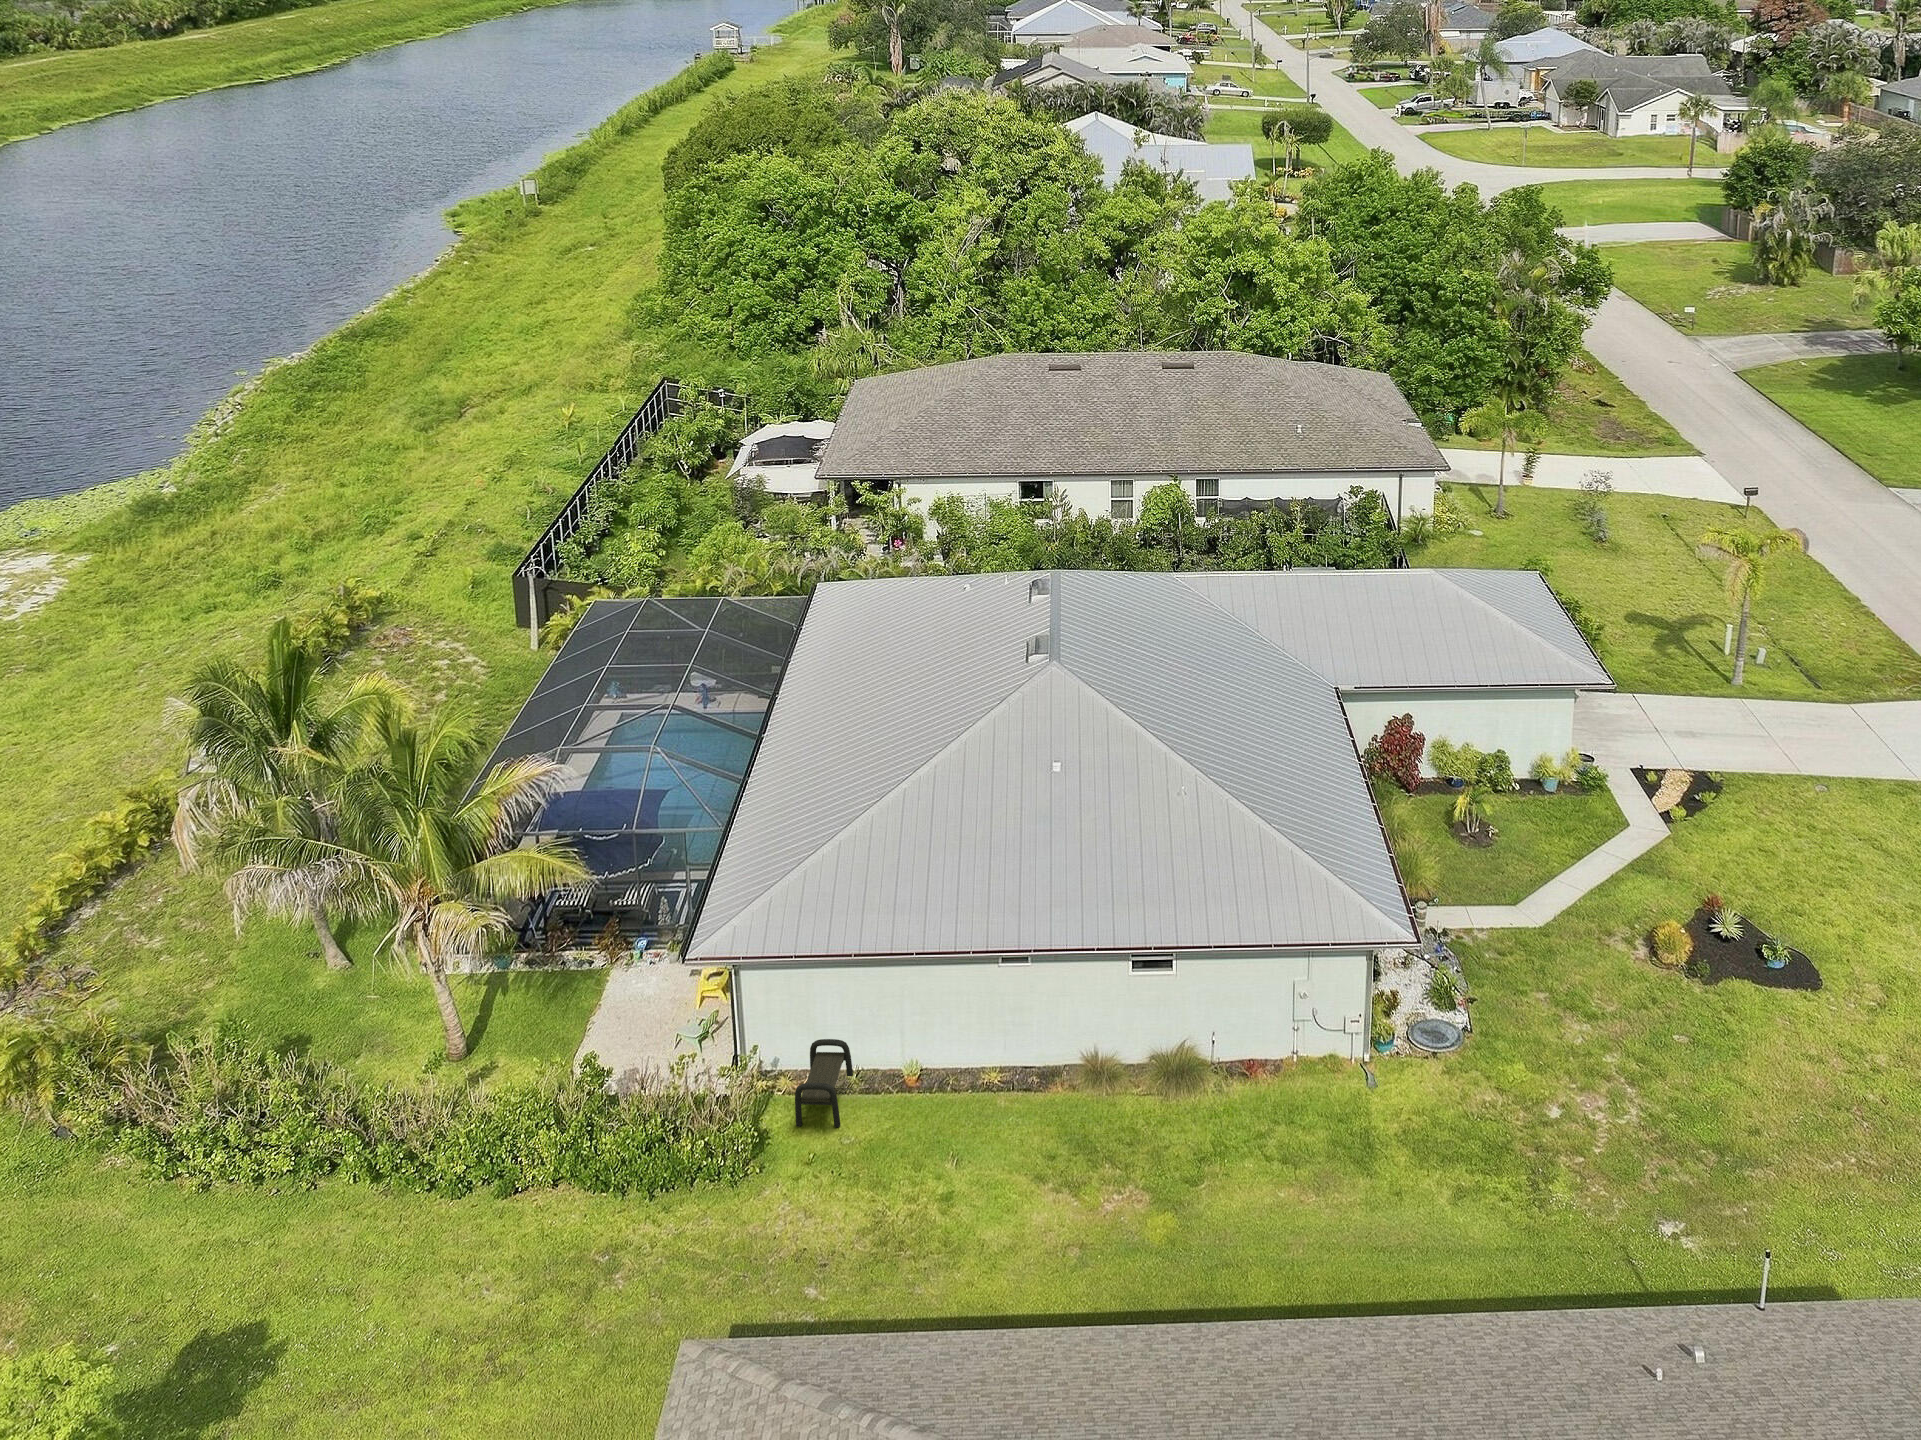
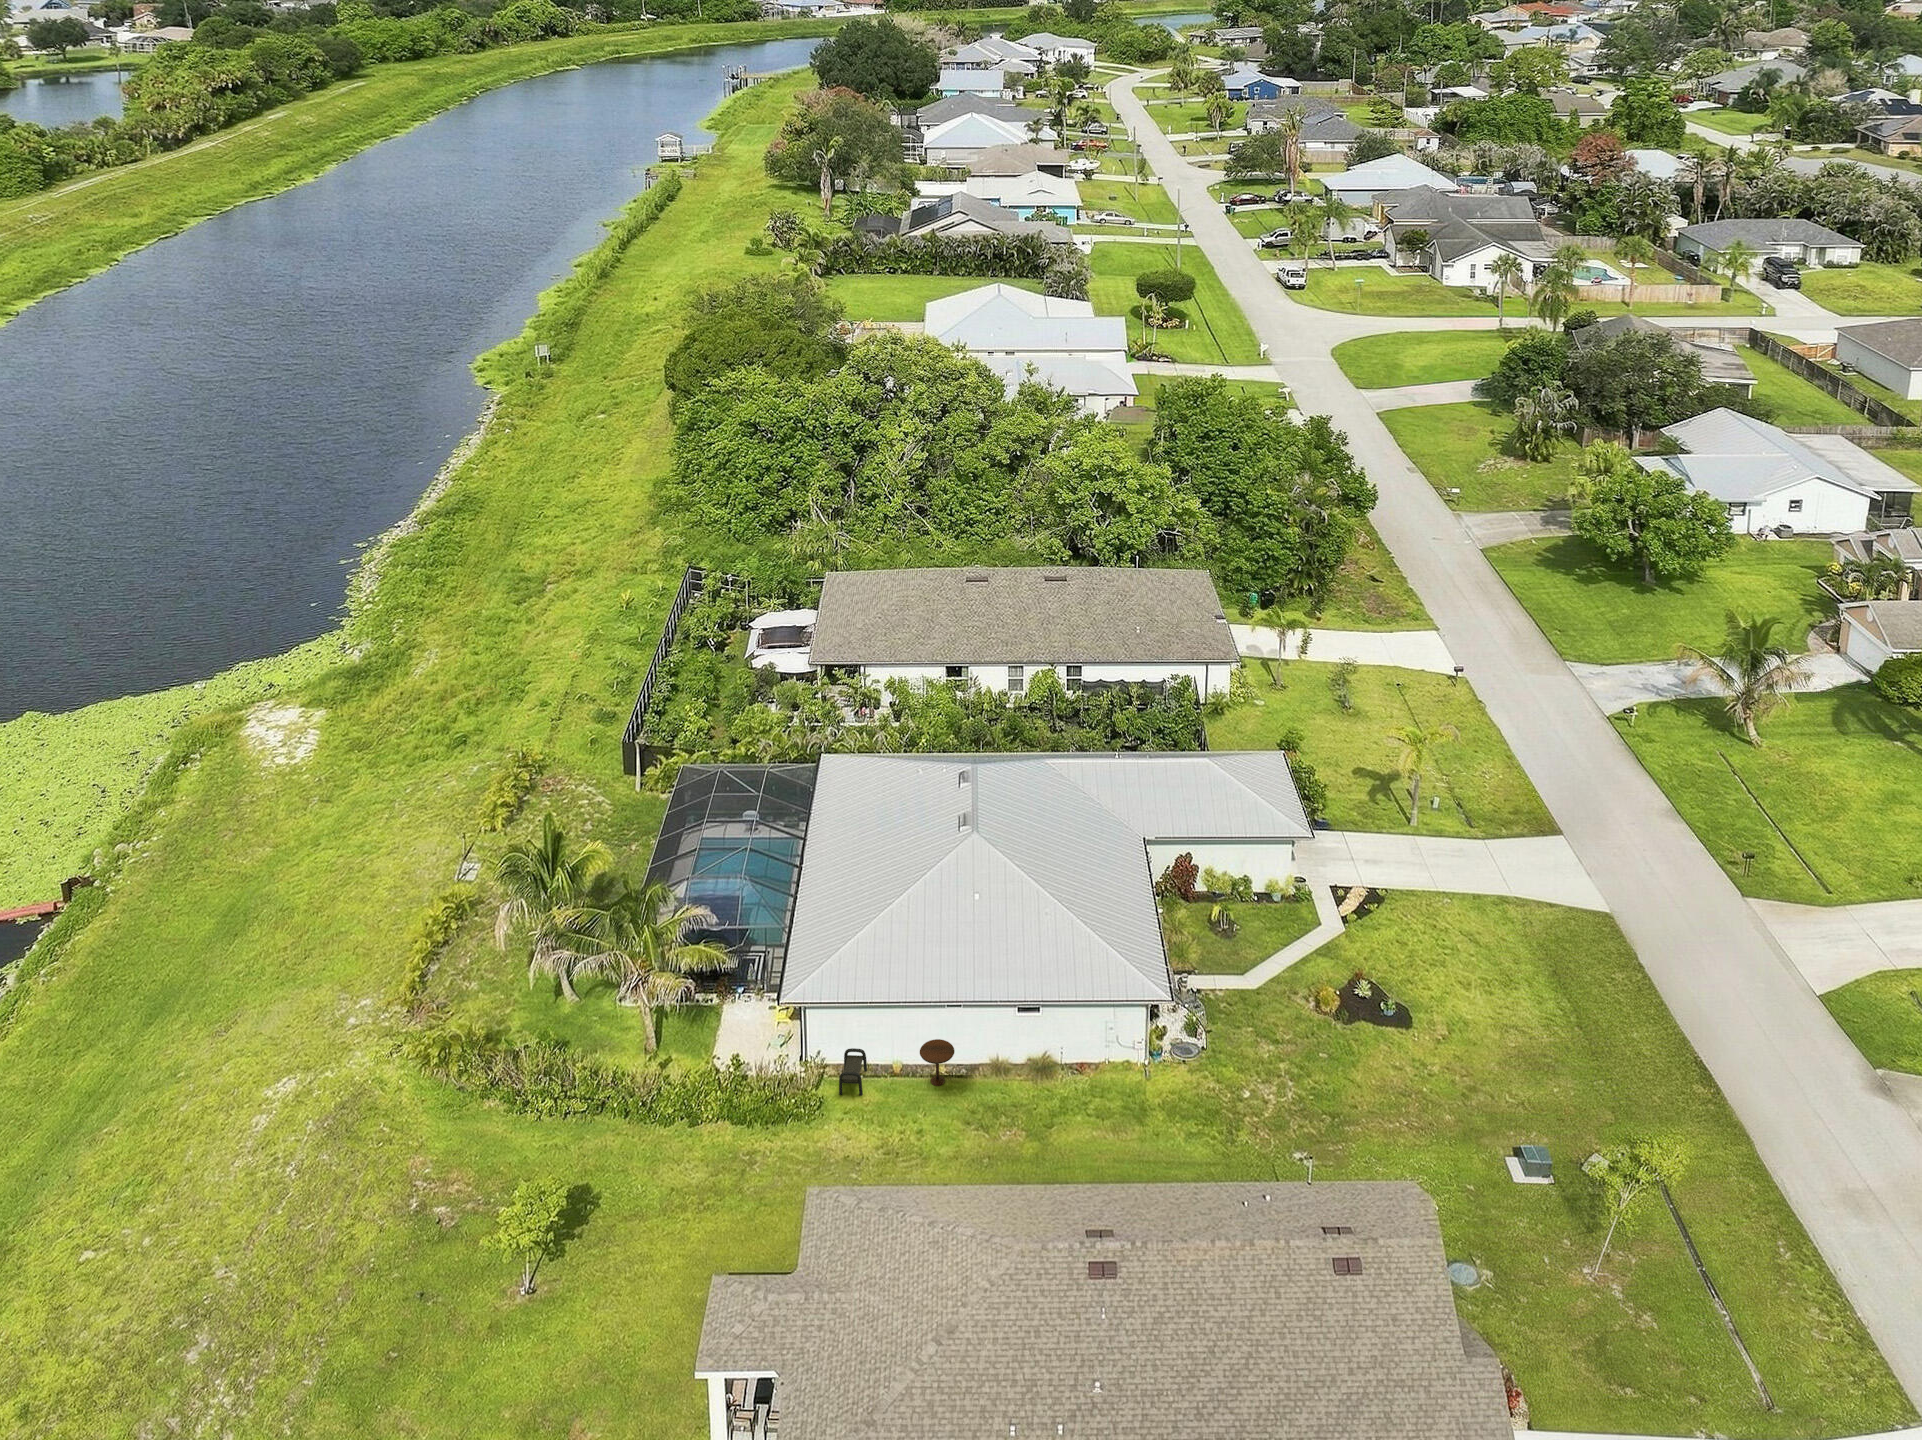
pedestal table: none [948,1019,1013,1106] -> present [920,1039,955,1086]

